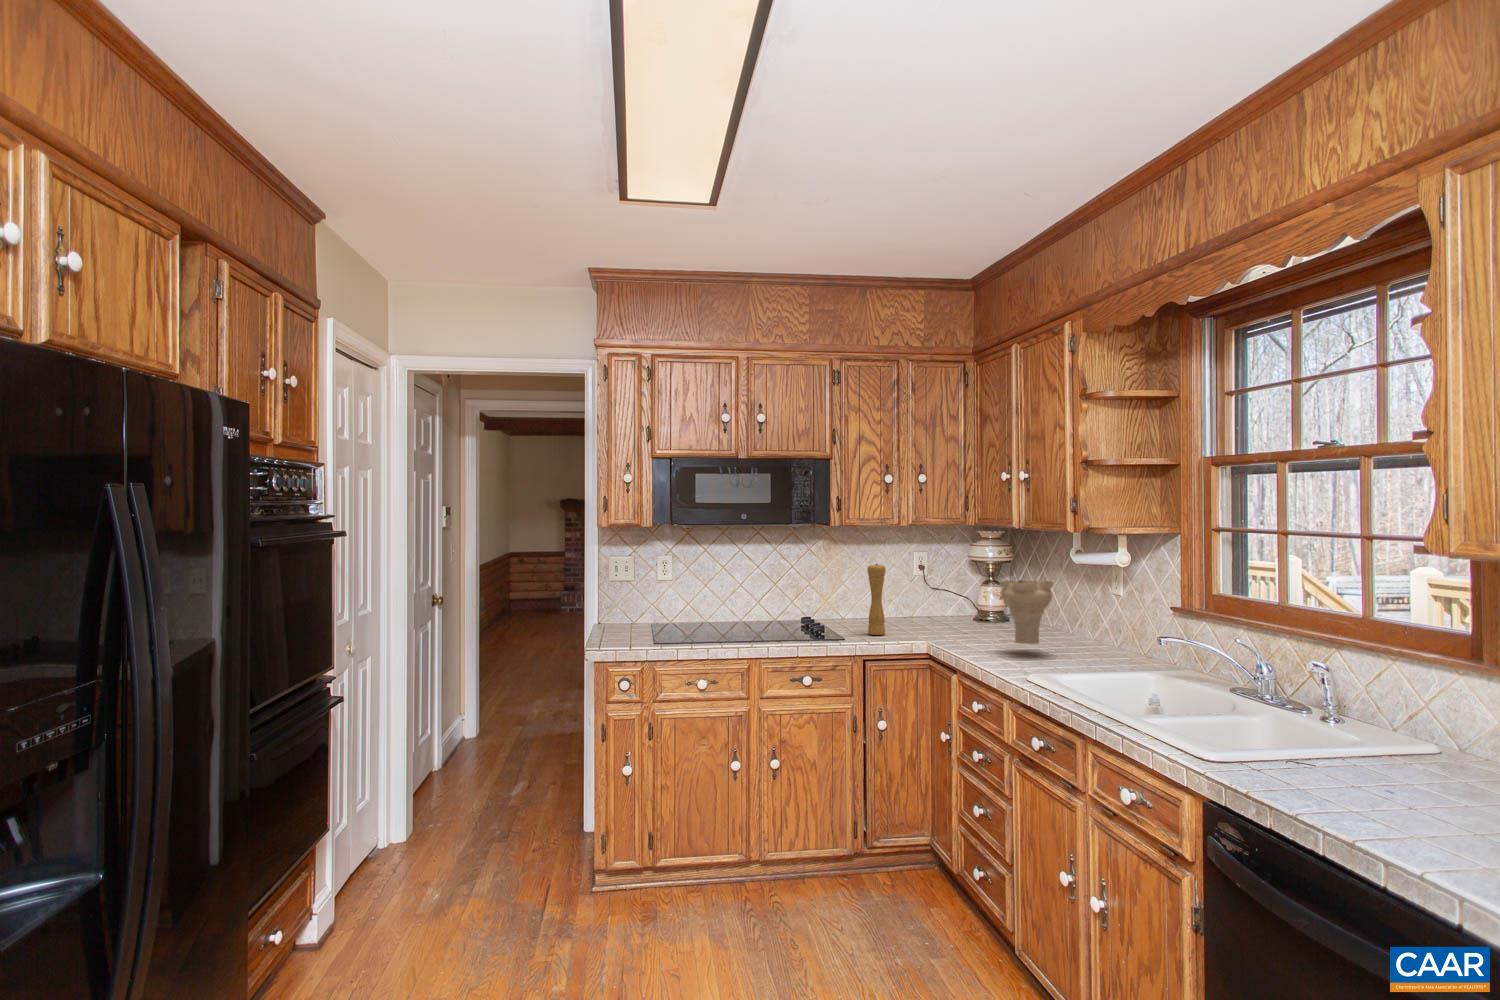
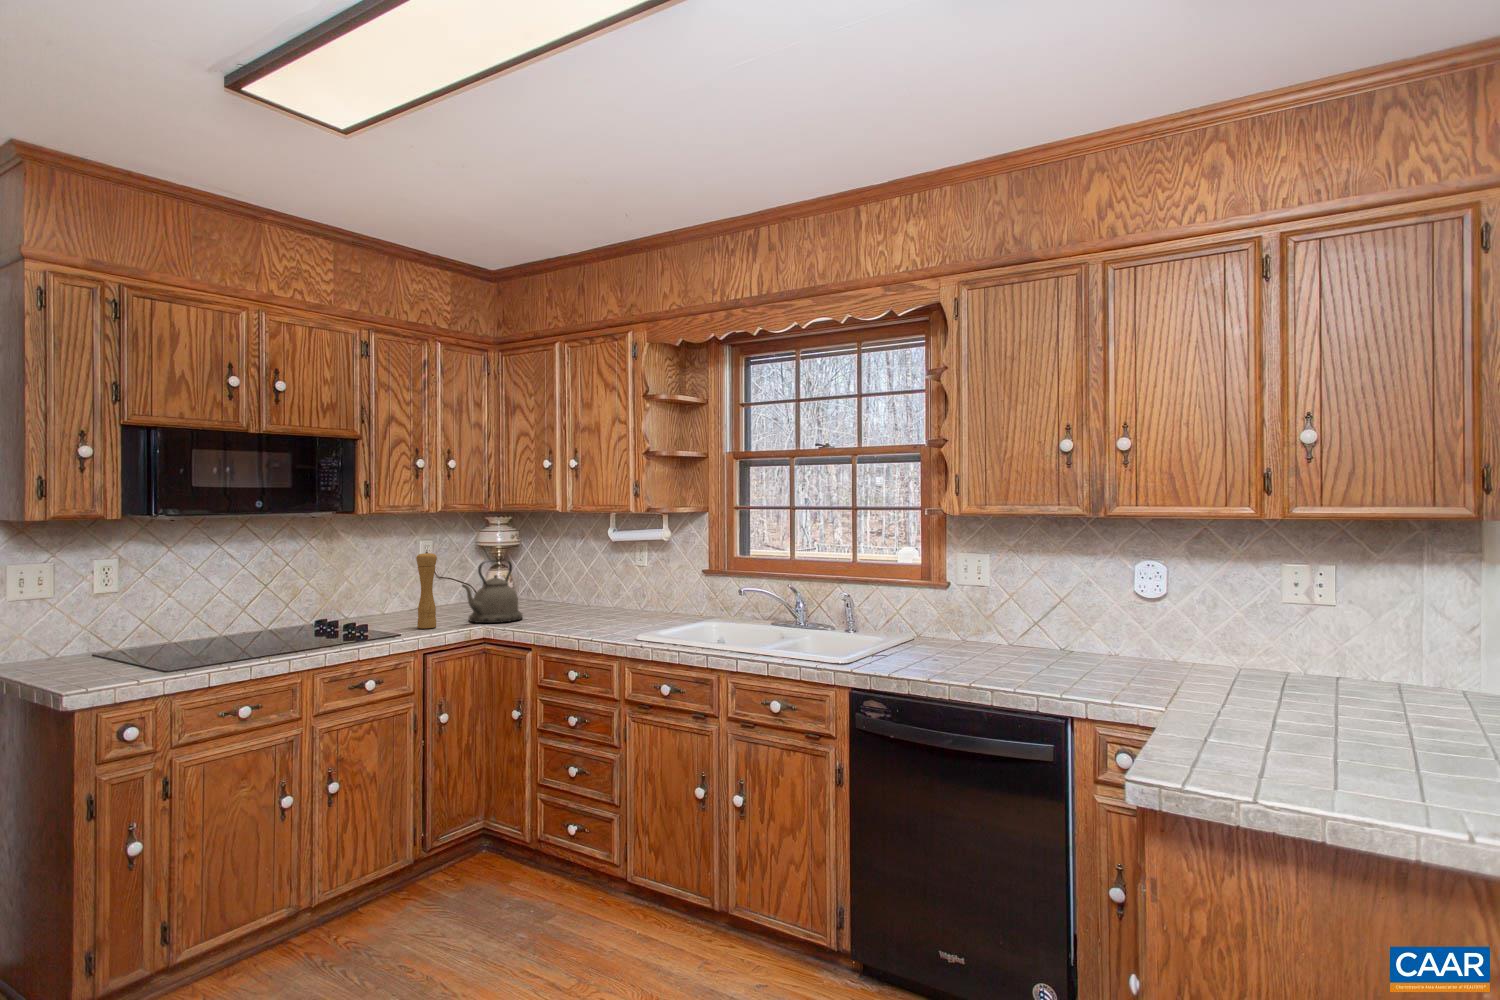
kettle: none [906,576,973,639] -> present [462,561,523,623]
vase: present [999,580,1054,644] -> none [561,555,623,620]

